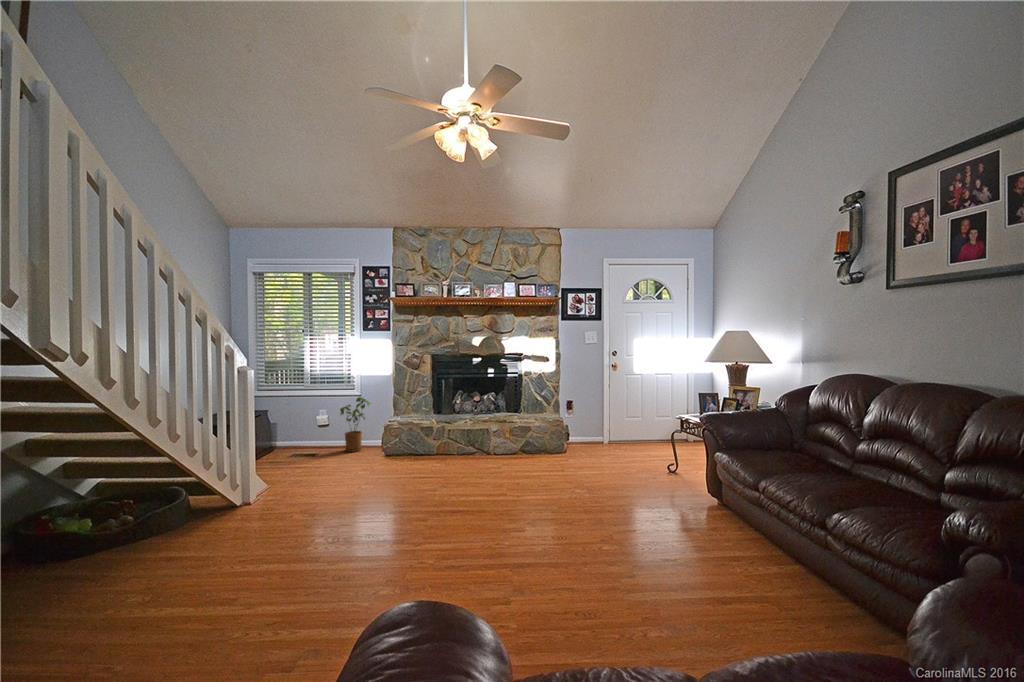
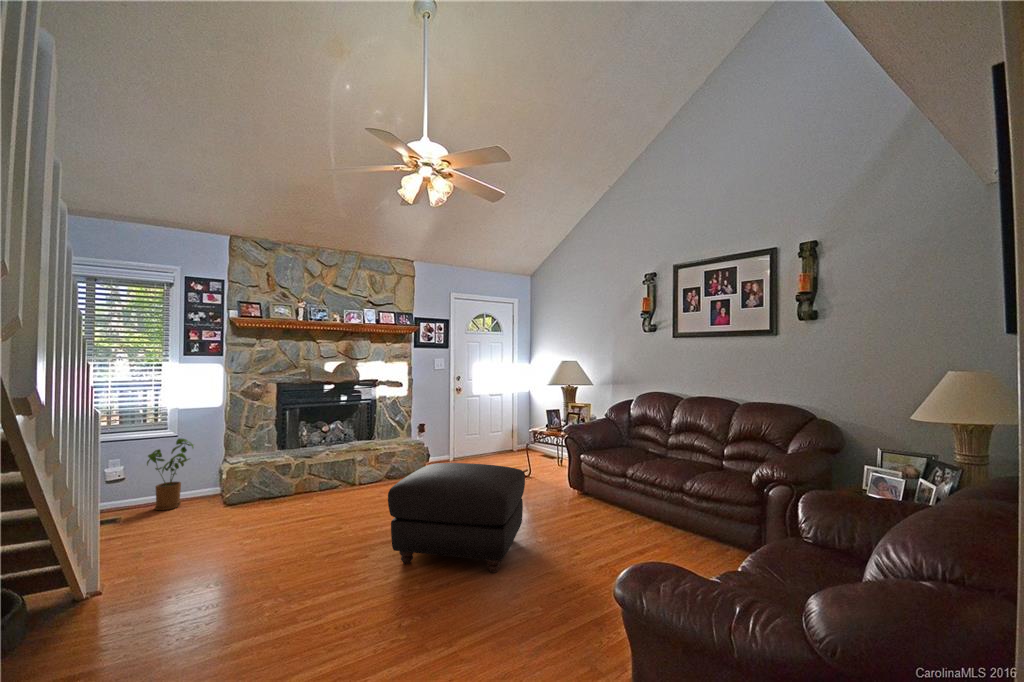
ottoman: none [432,439,590,567] -> present [388,463,525,573]

